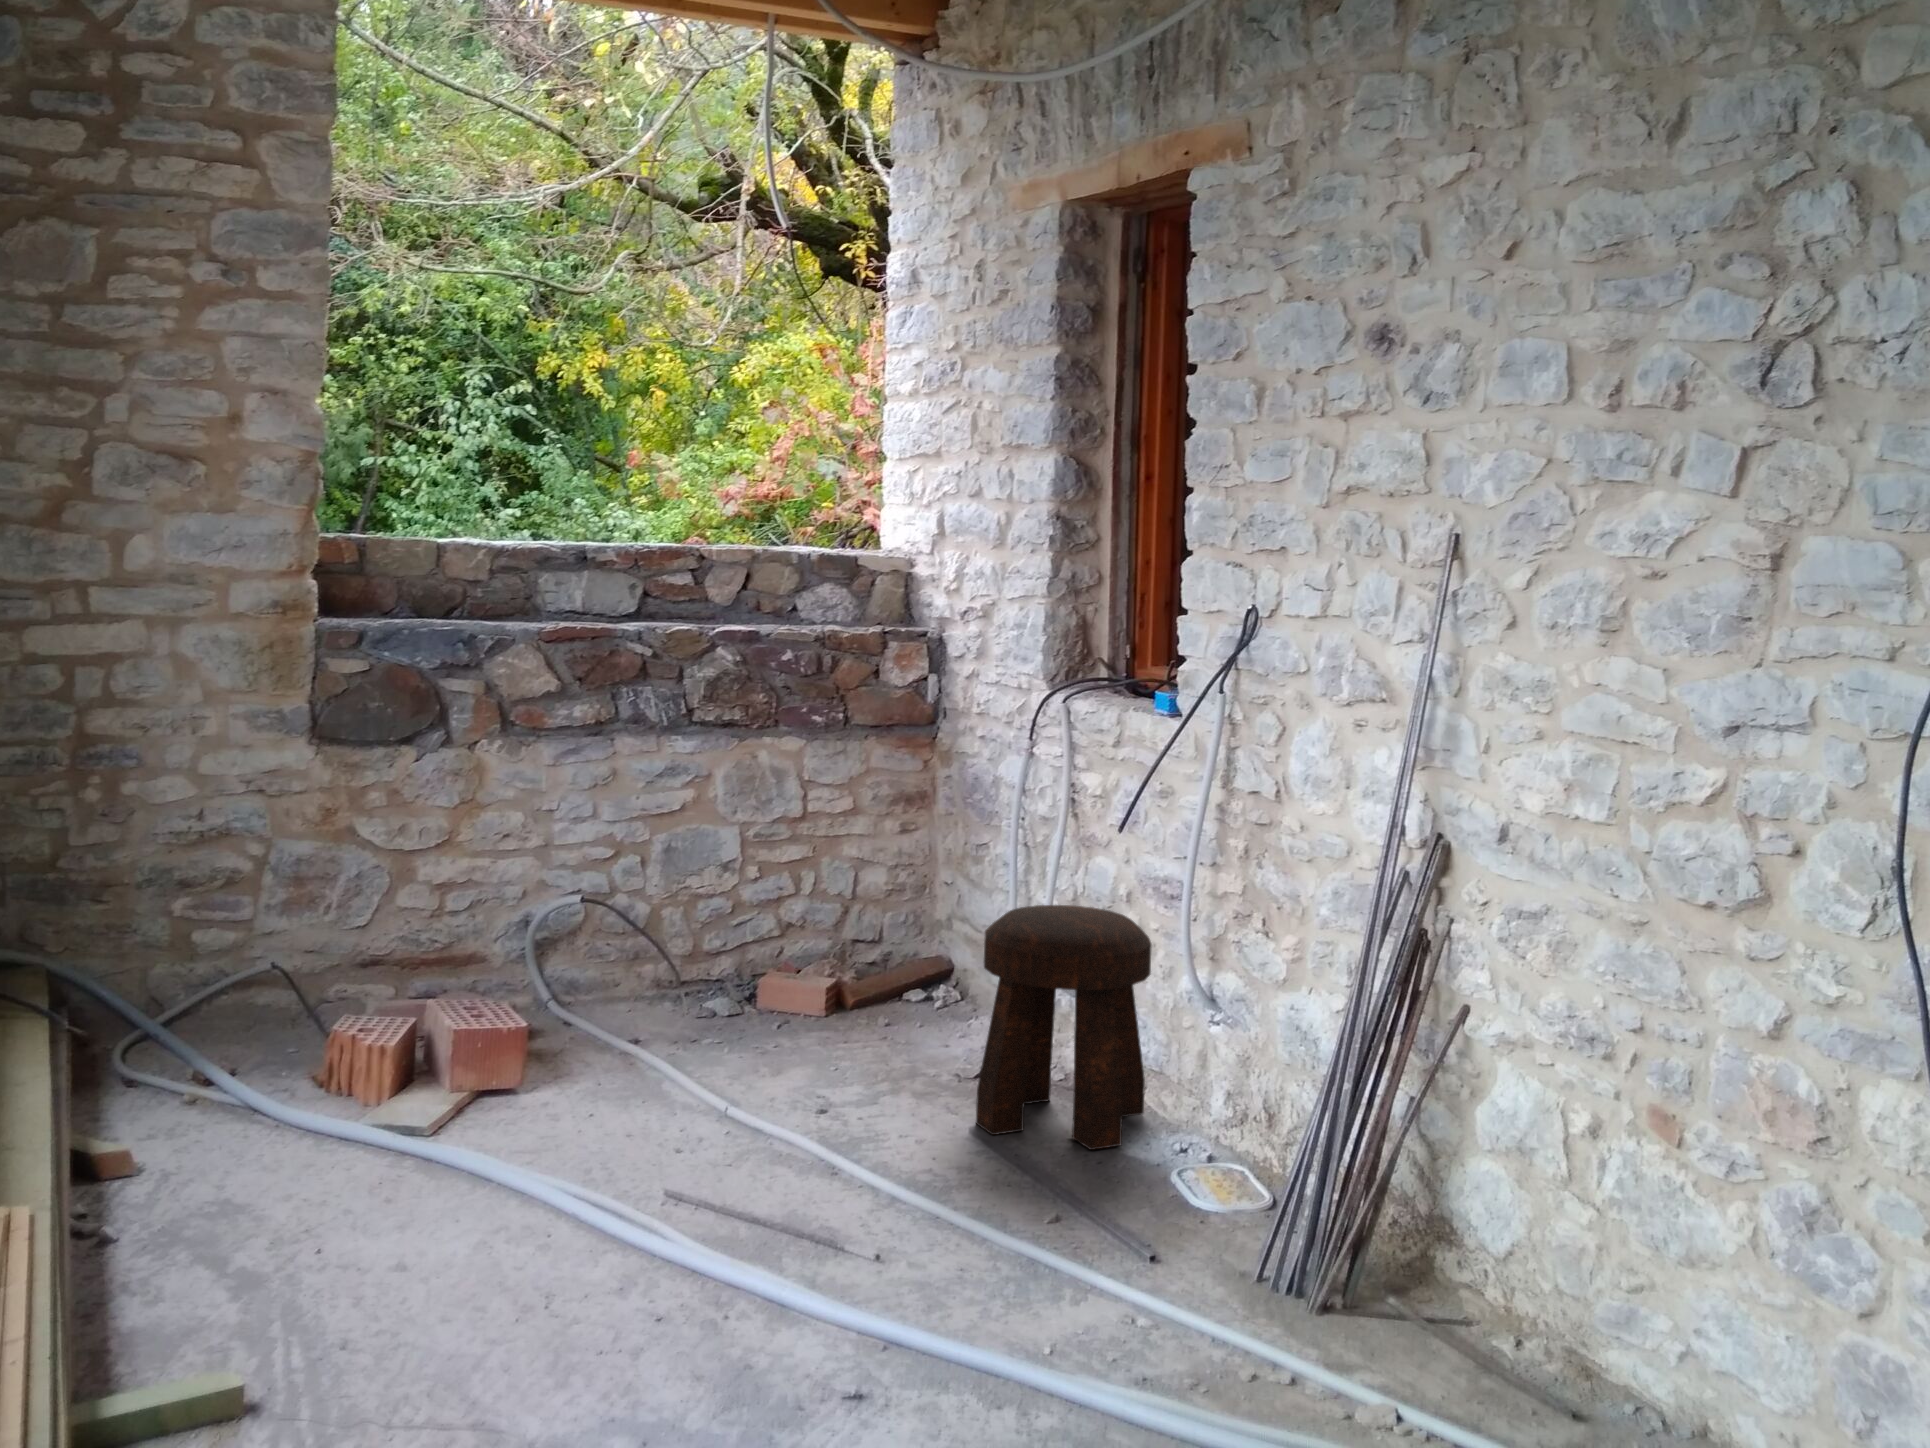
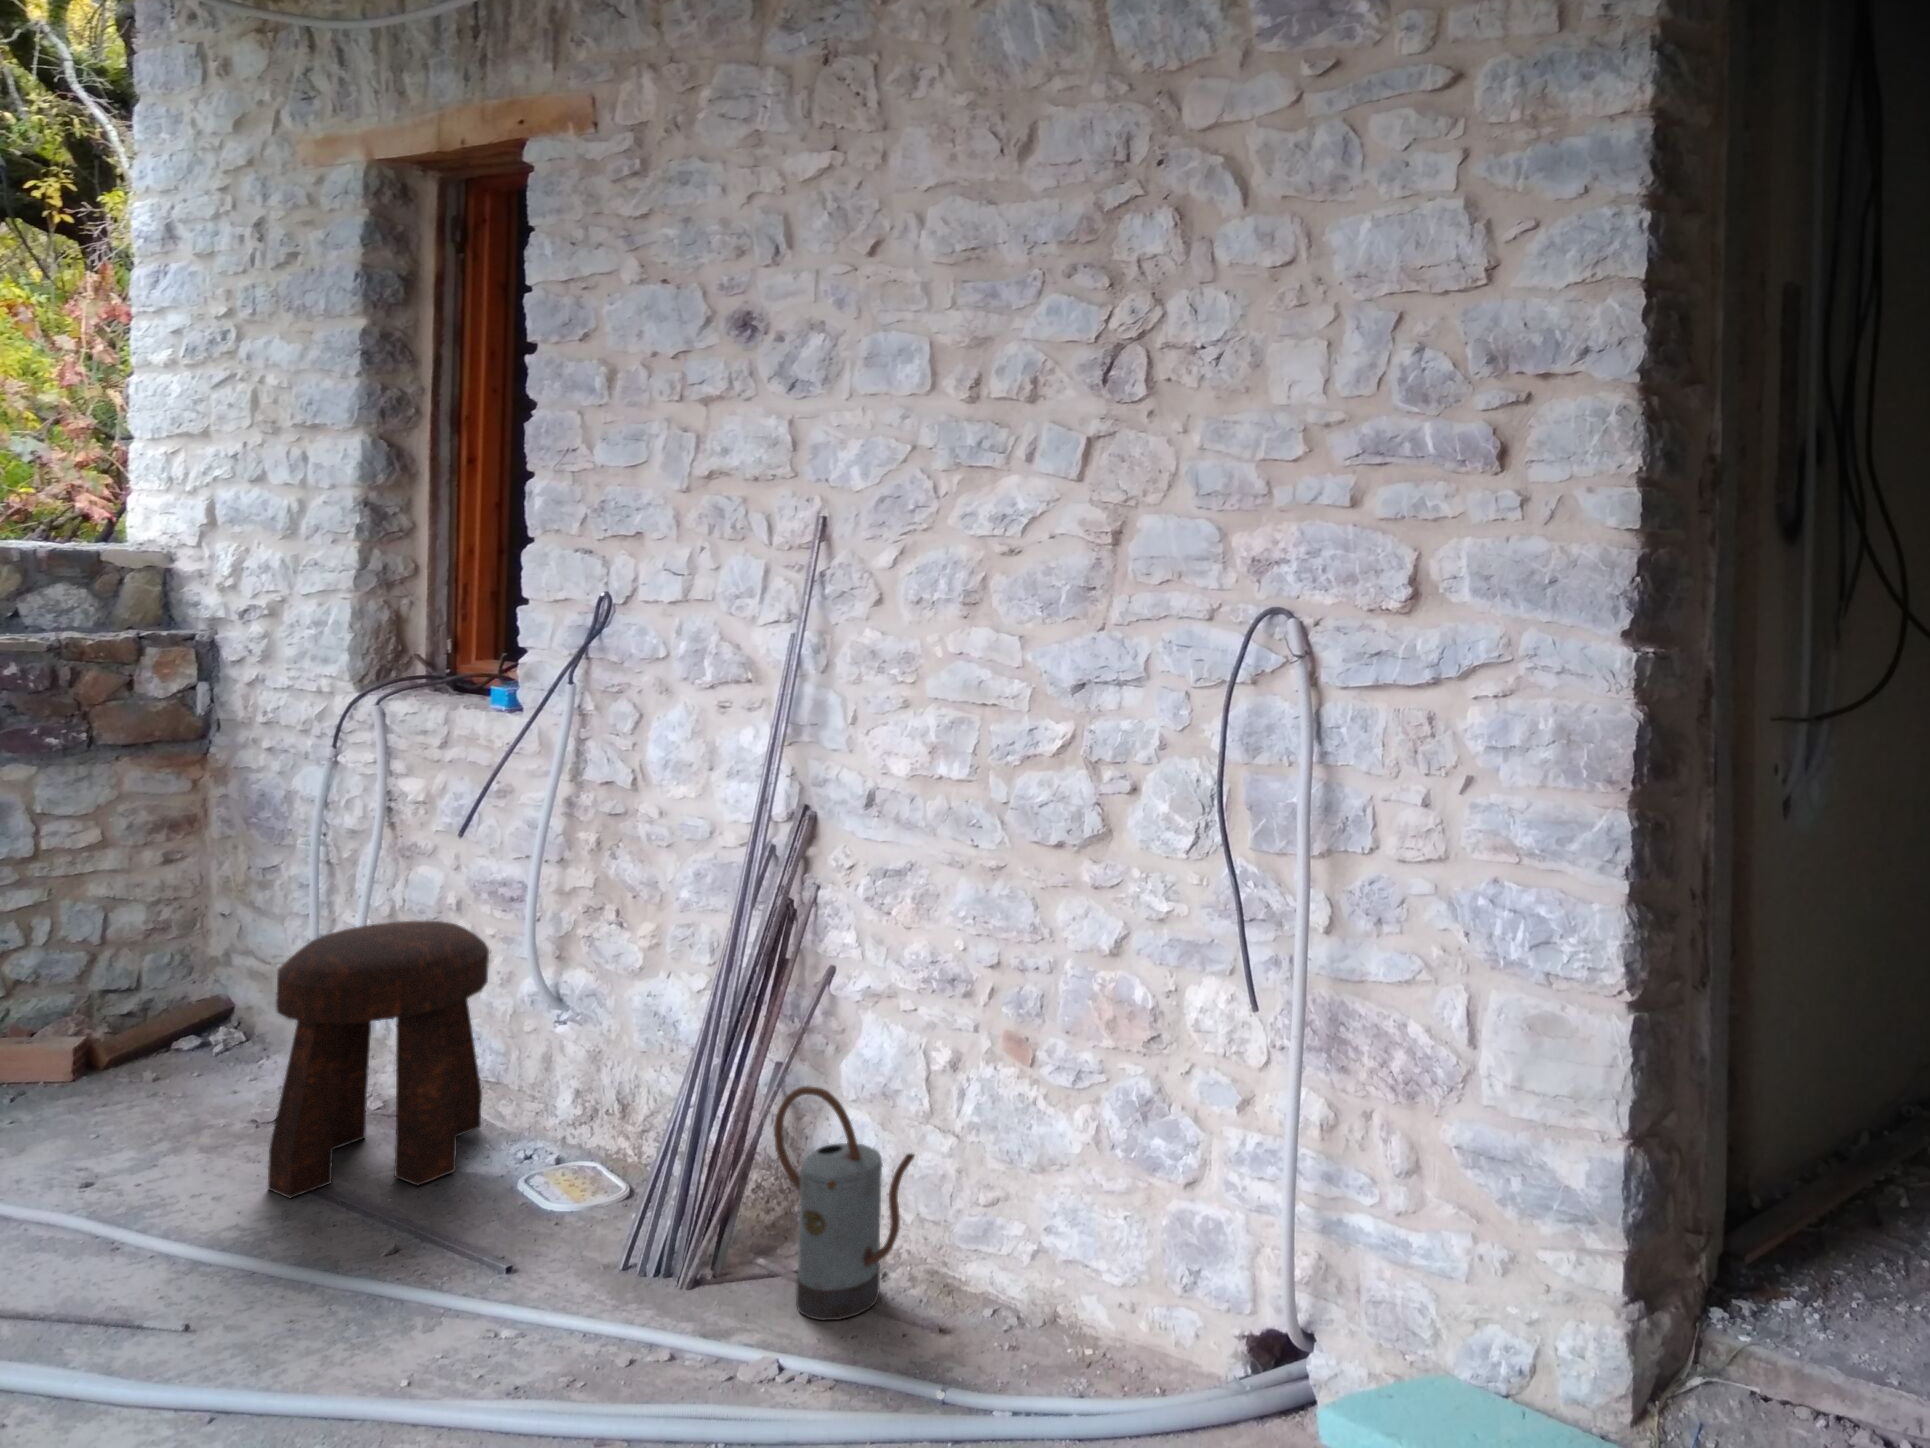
watering can: none [1403,1121,1545,1370] -> present [774,1086,915,1320]

